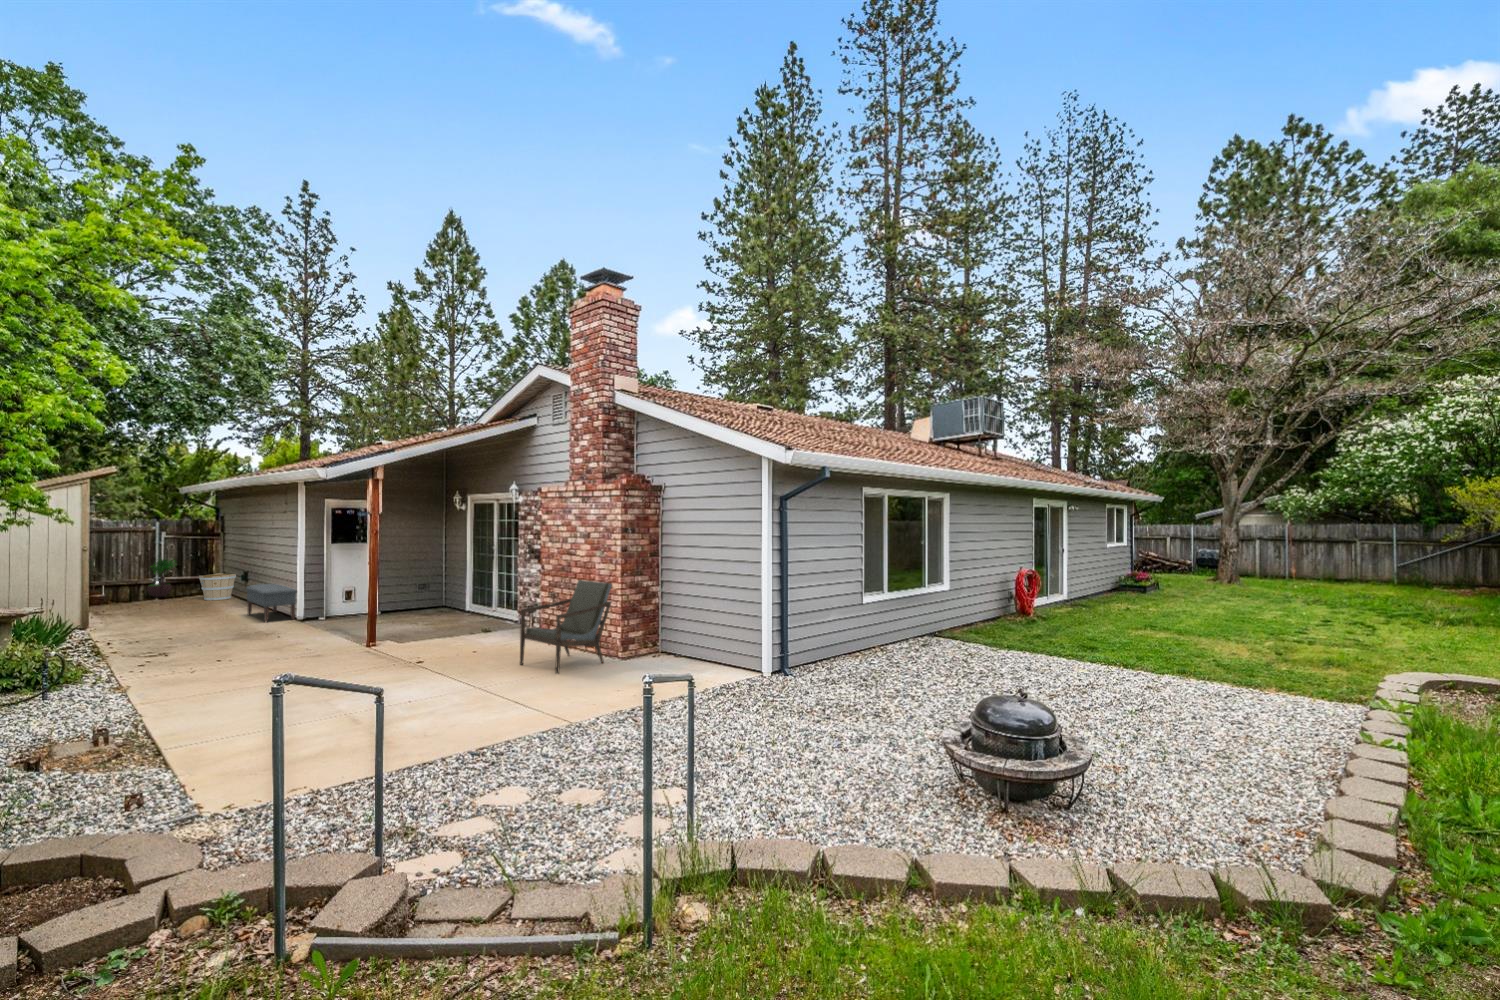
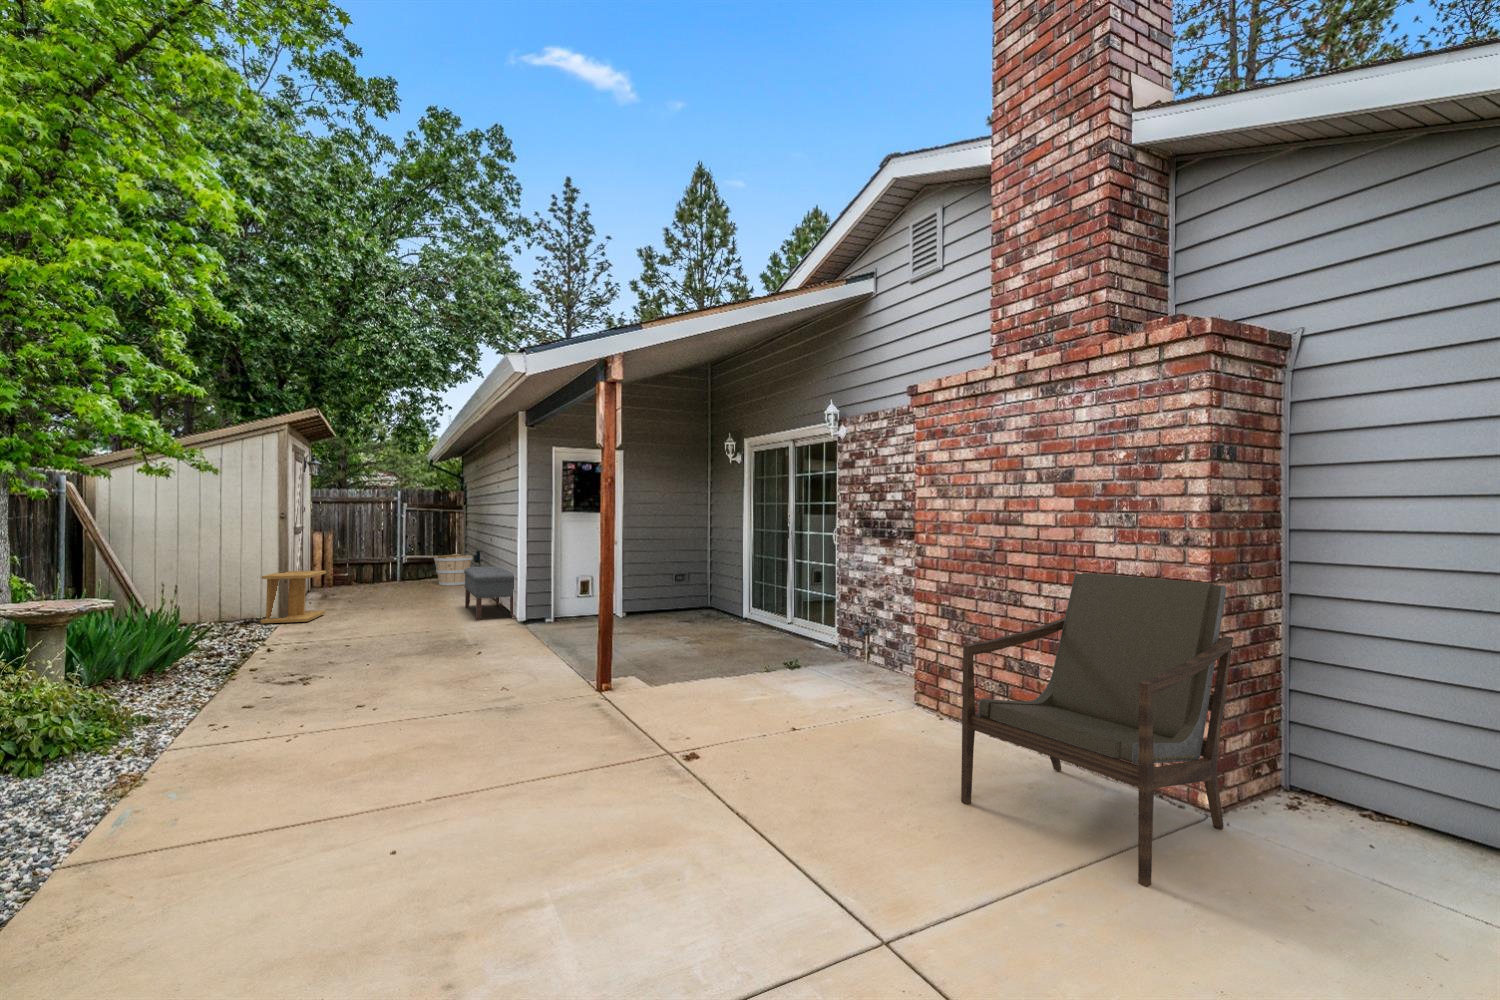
potted tree: present [147,559,175,597] -> none [388,531,419,580]
side table: none [84,593,130,633] -> present [261,570,326,624]

